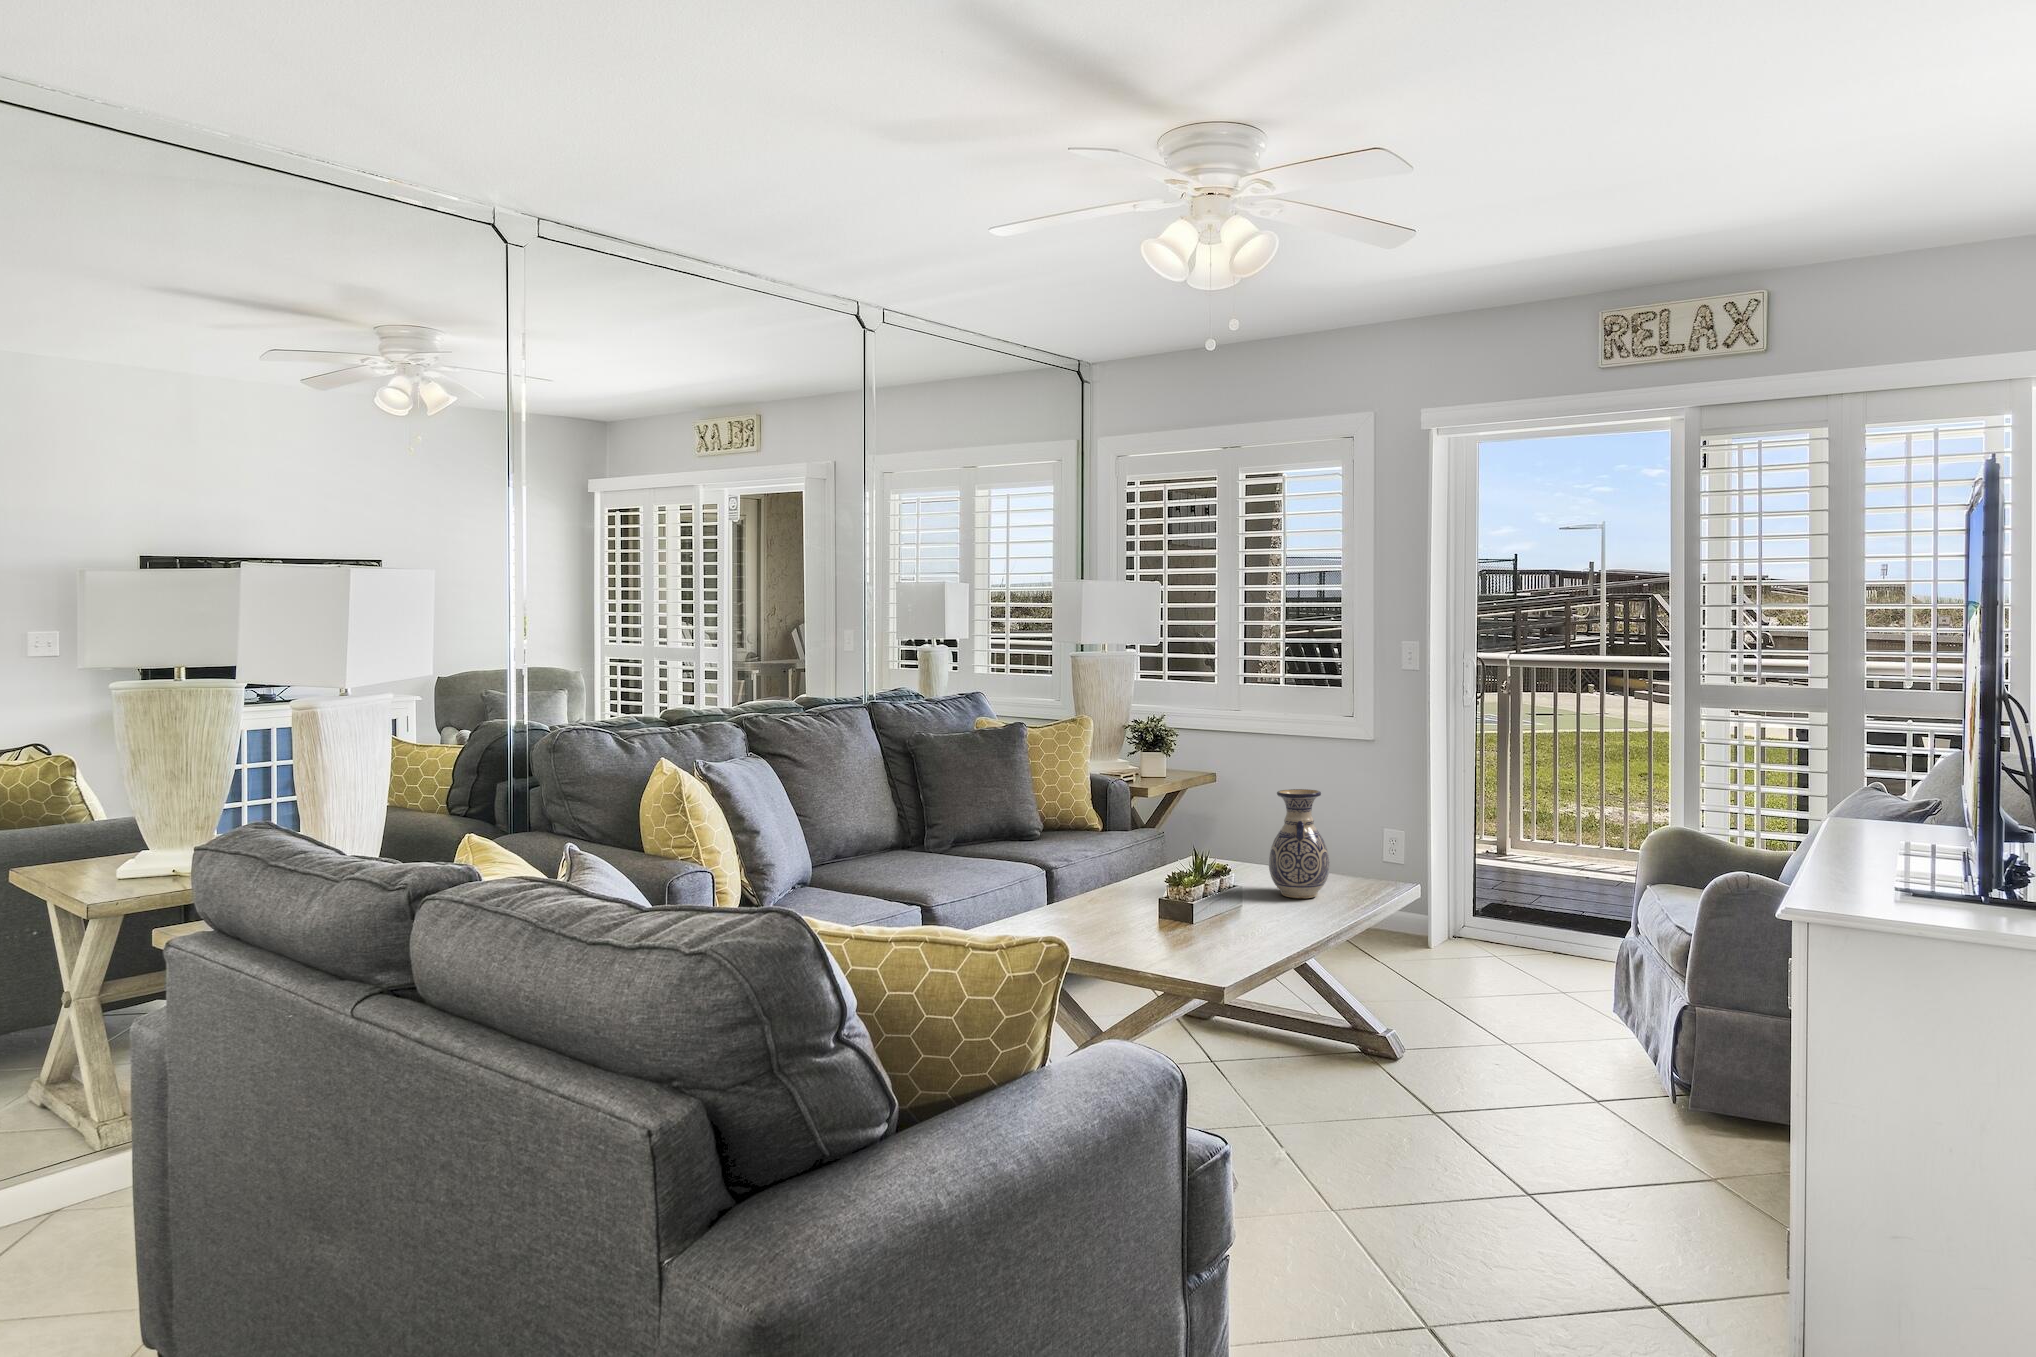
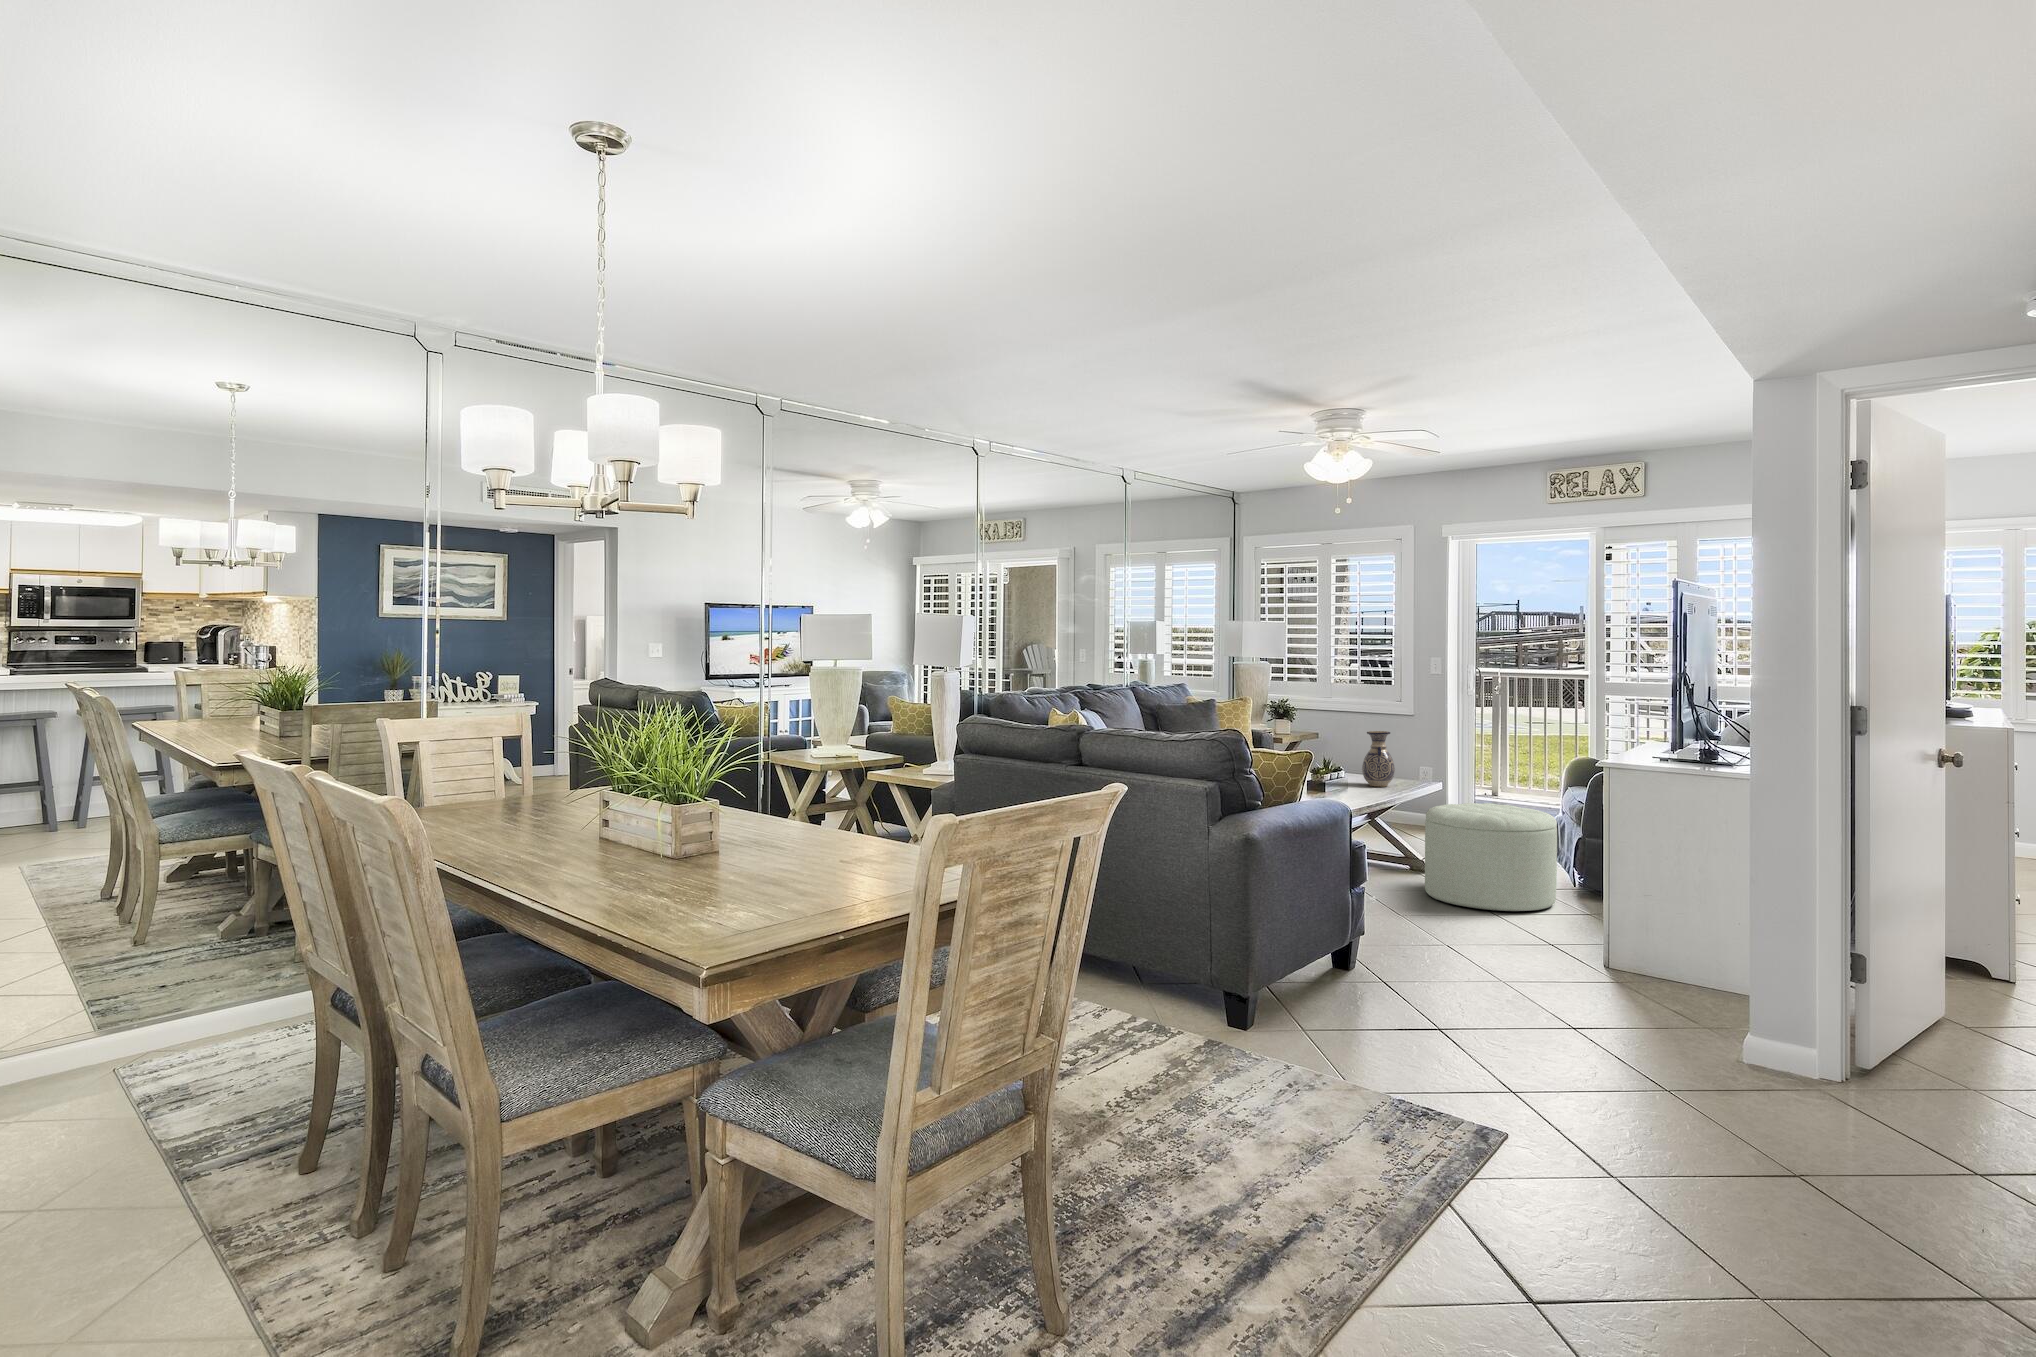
ottoman: none [1386,937,1648,1186] -> present [1425,803,1557,911]

